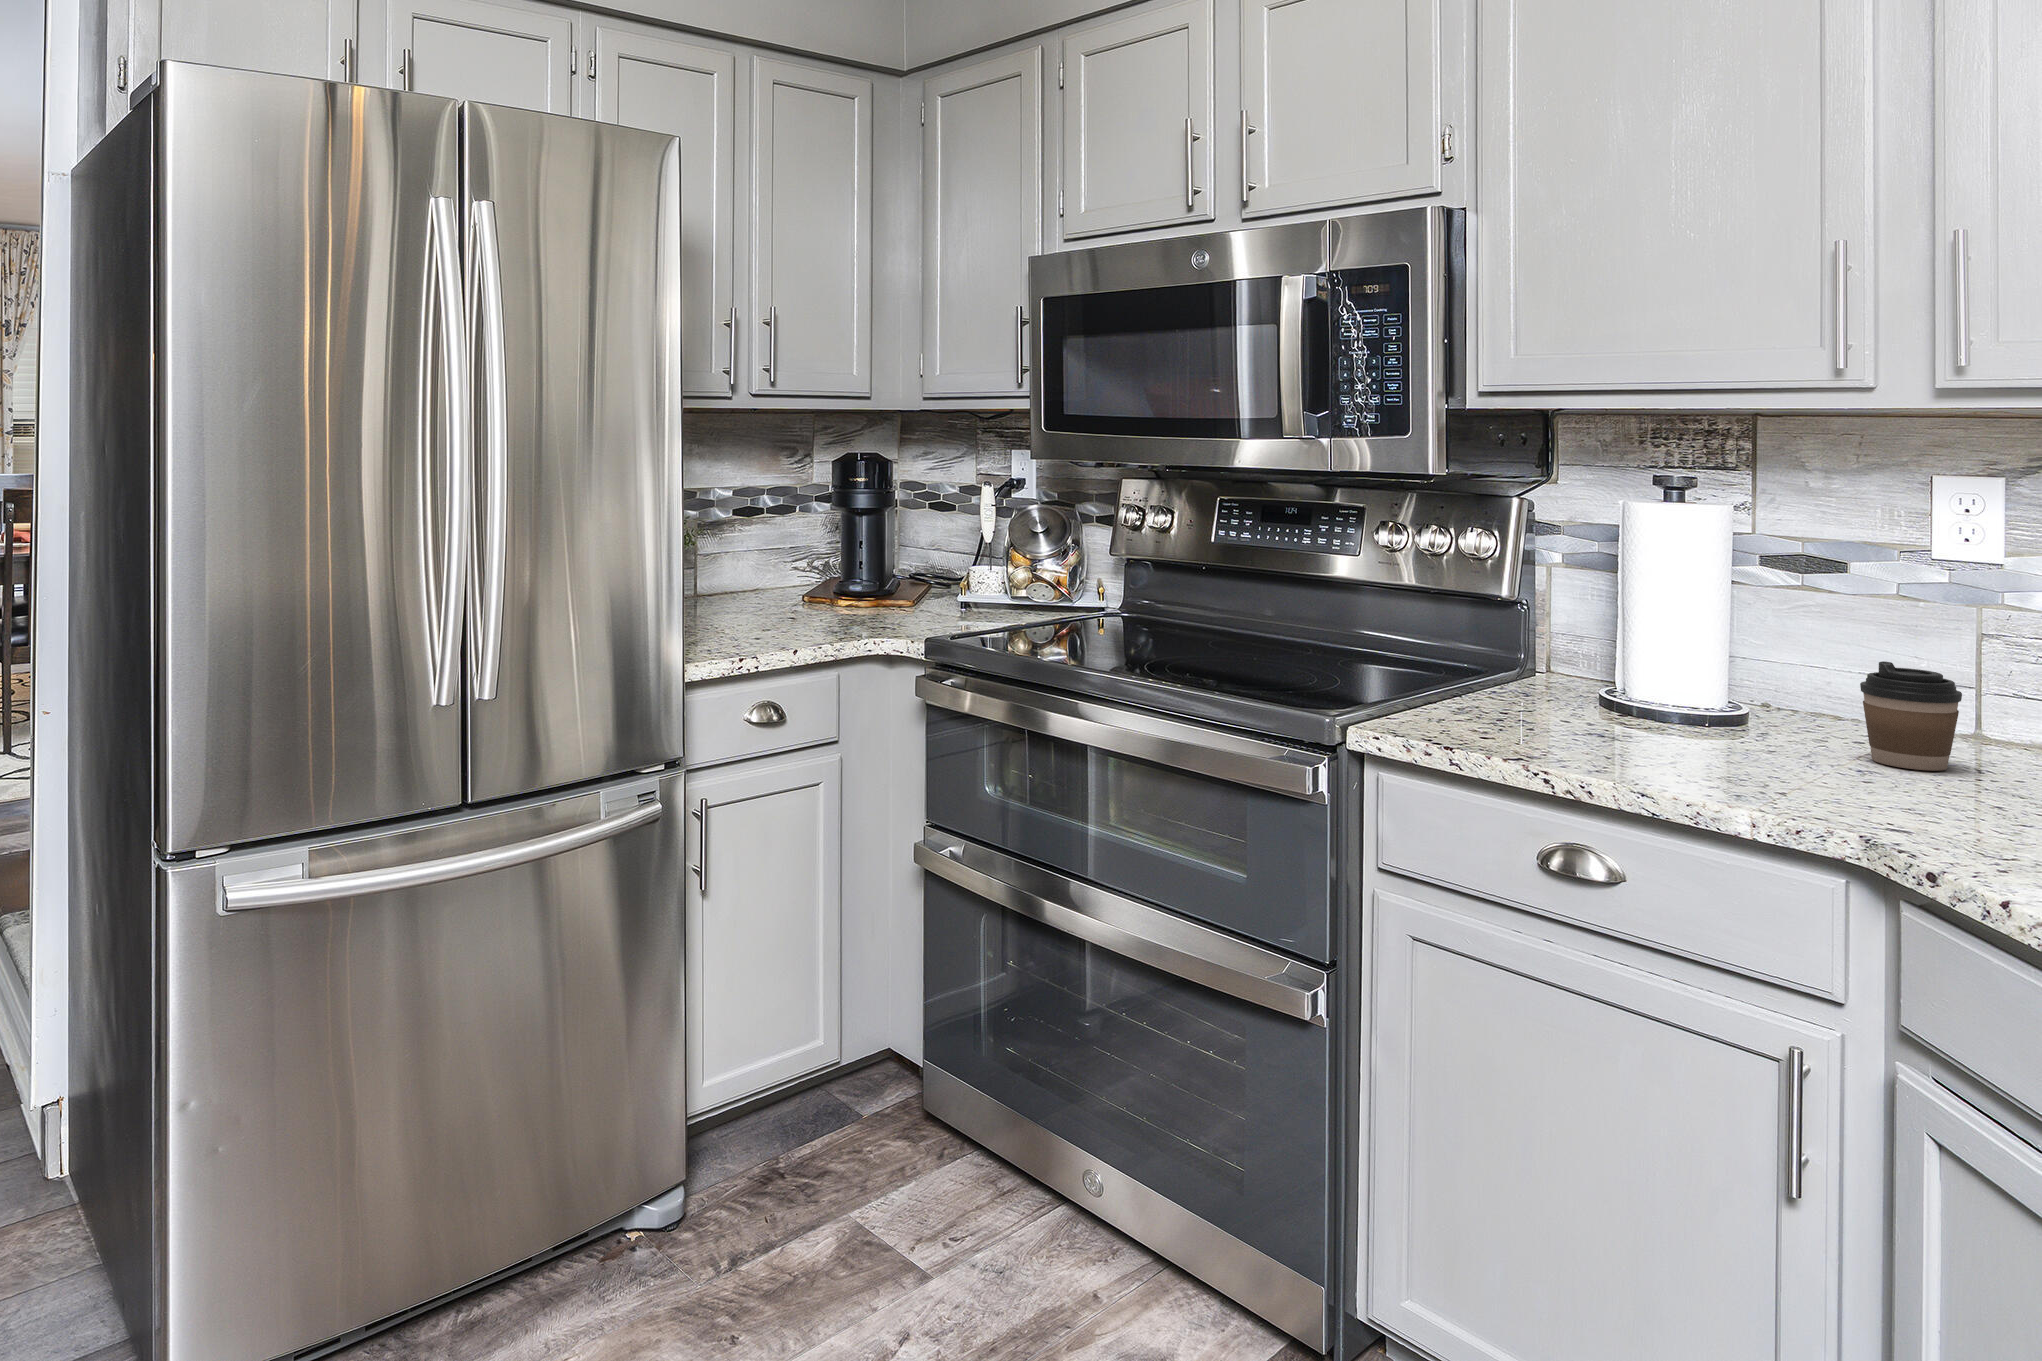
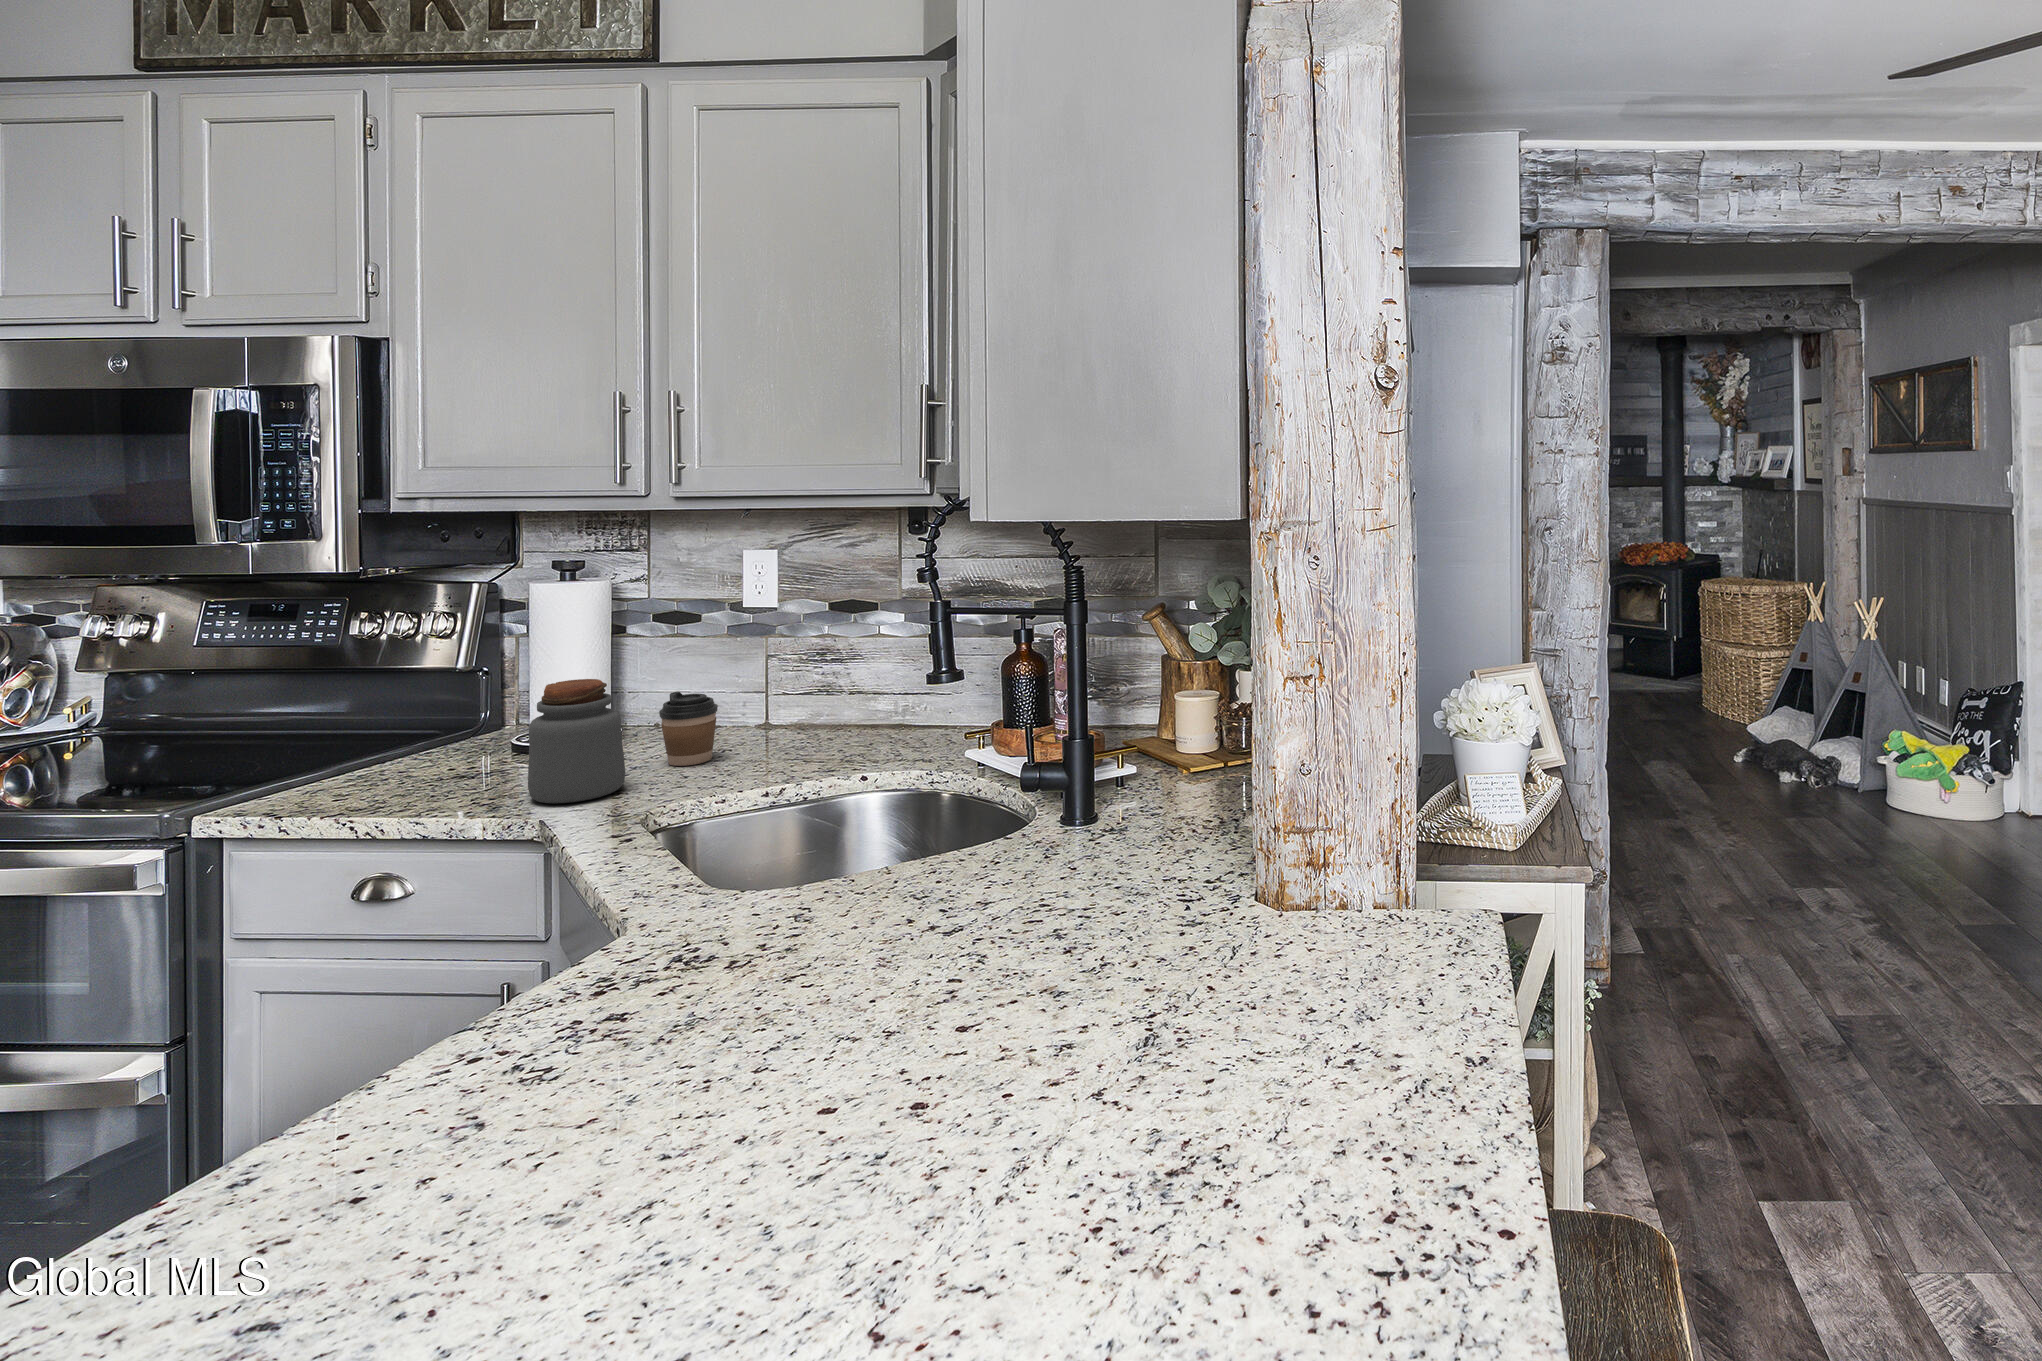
jar: none [1706,619,1854,786] -> present [528,679,625,803]

